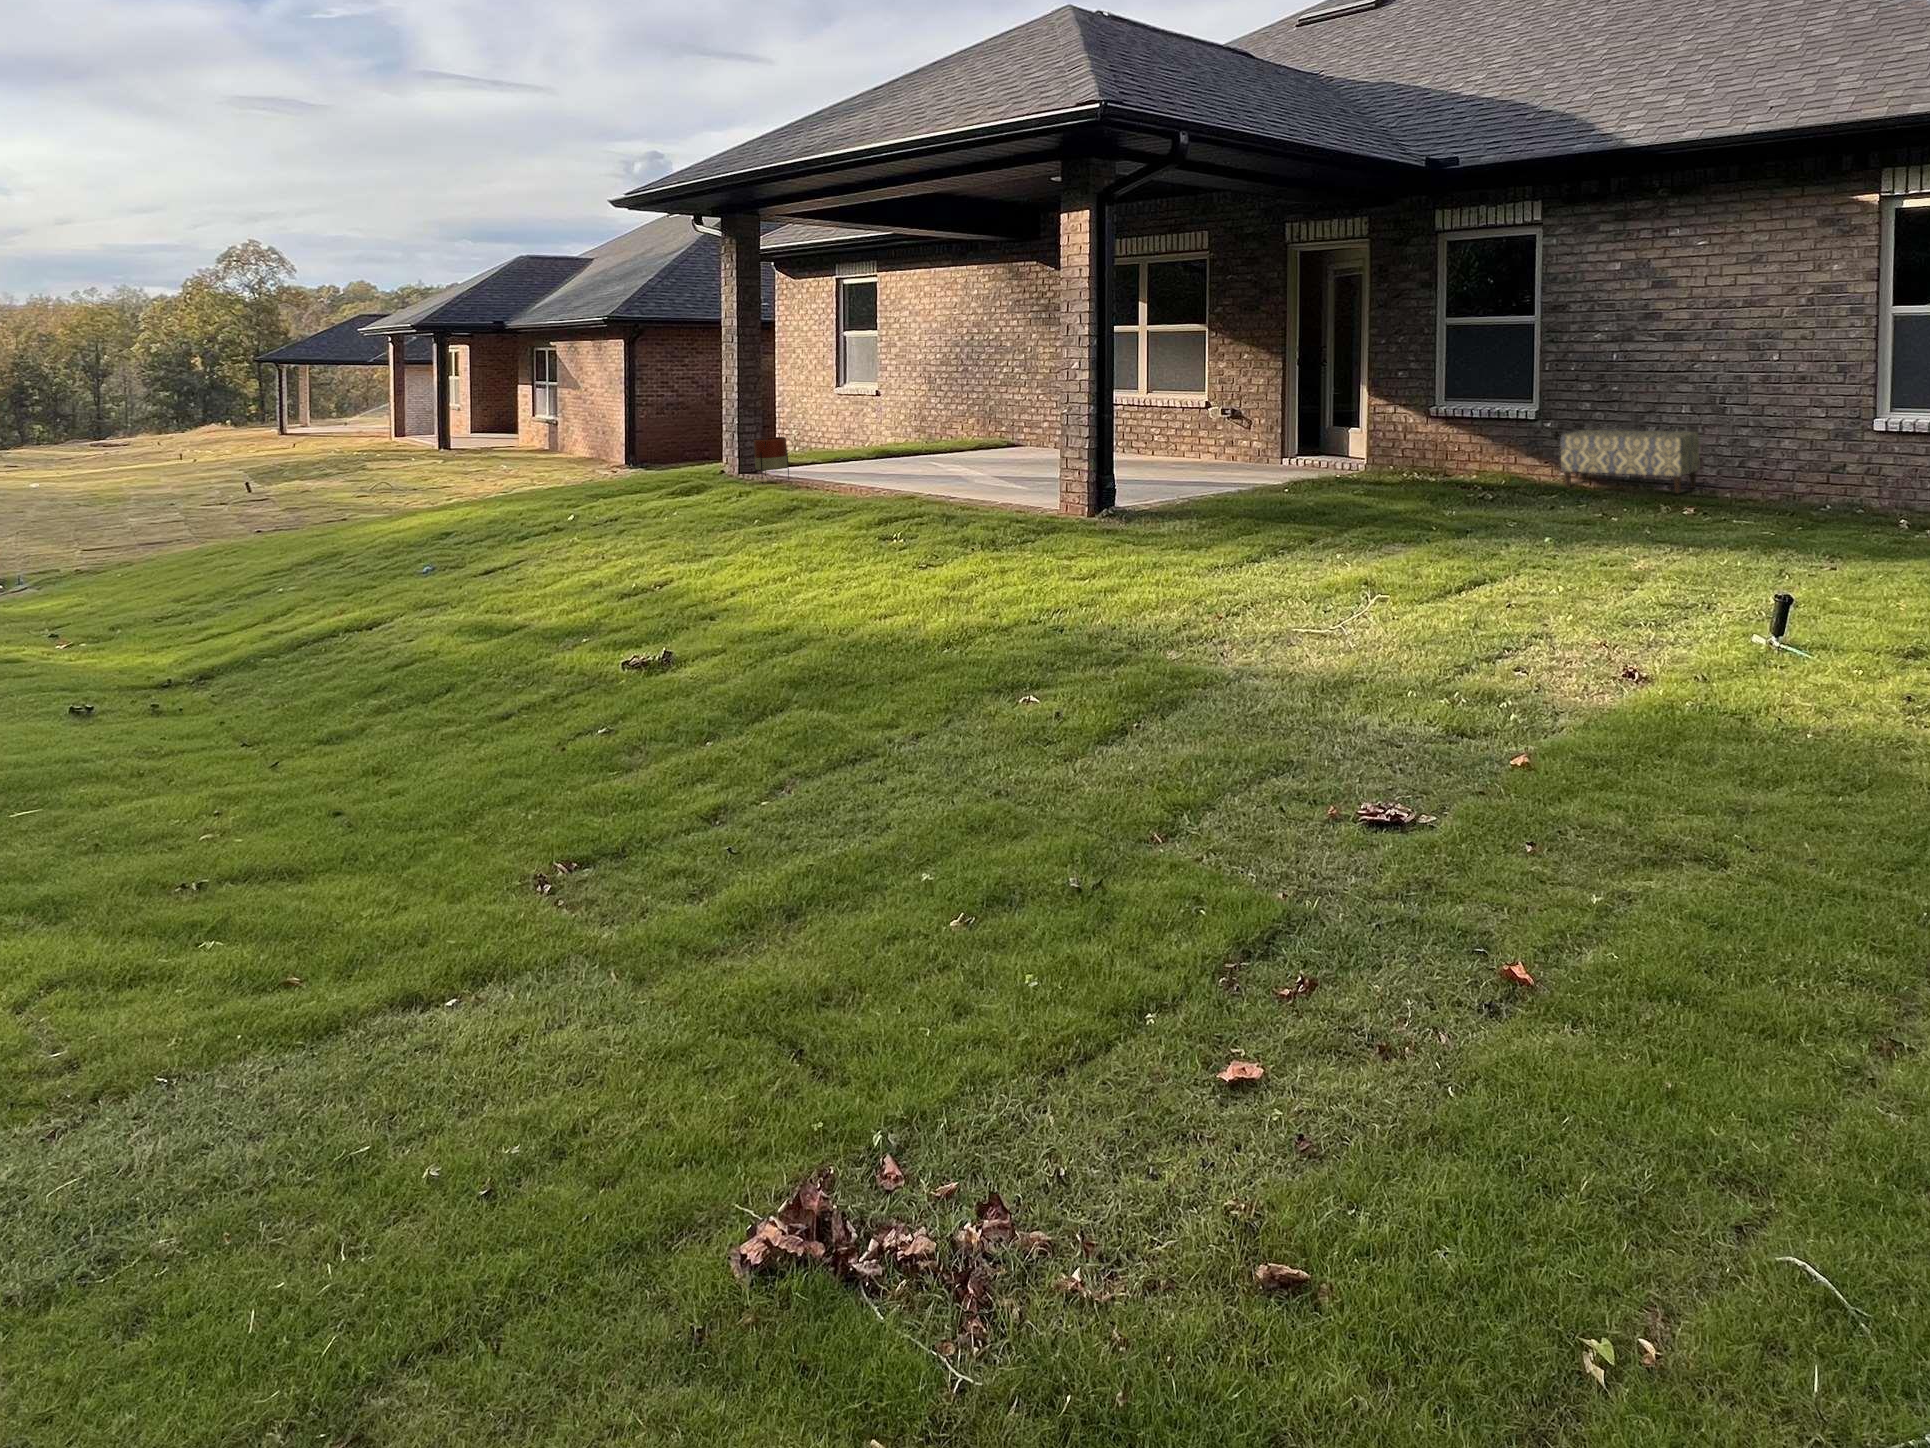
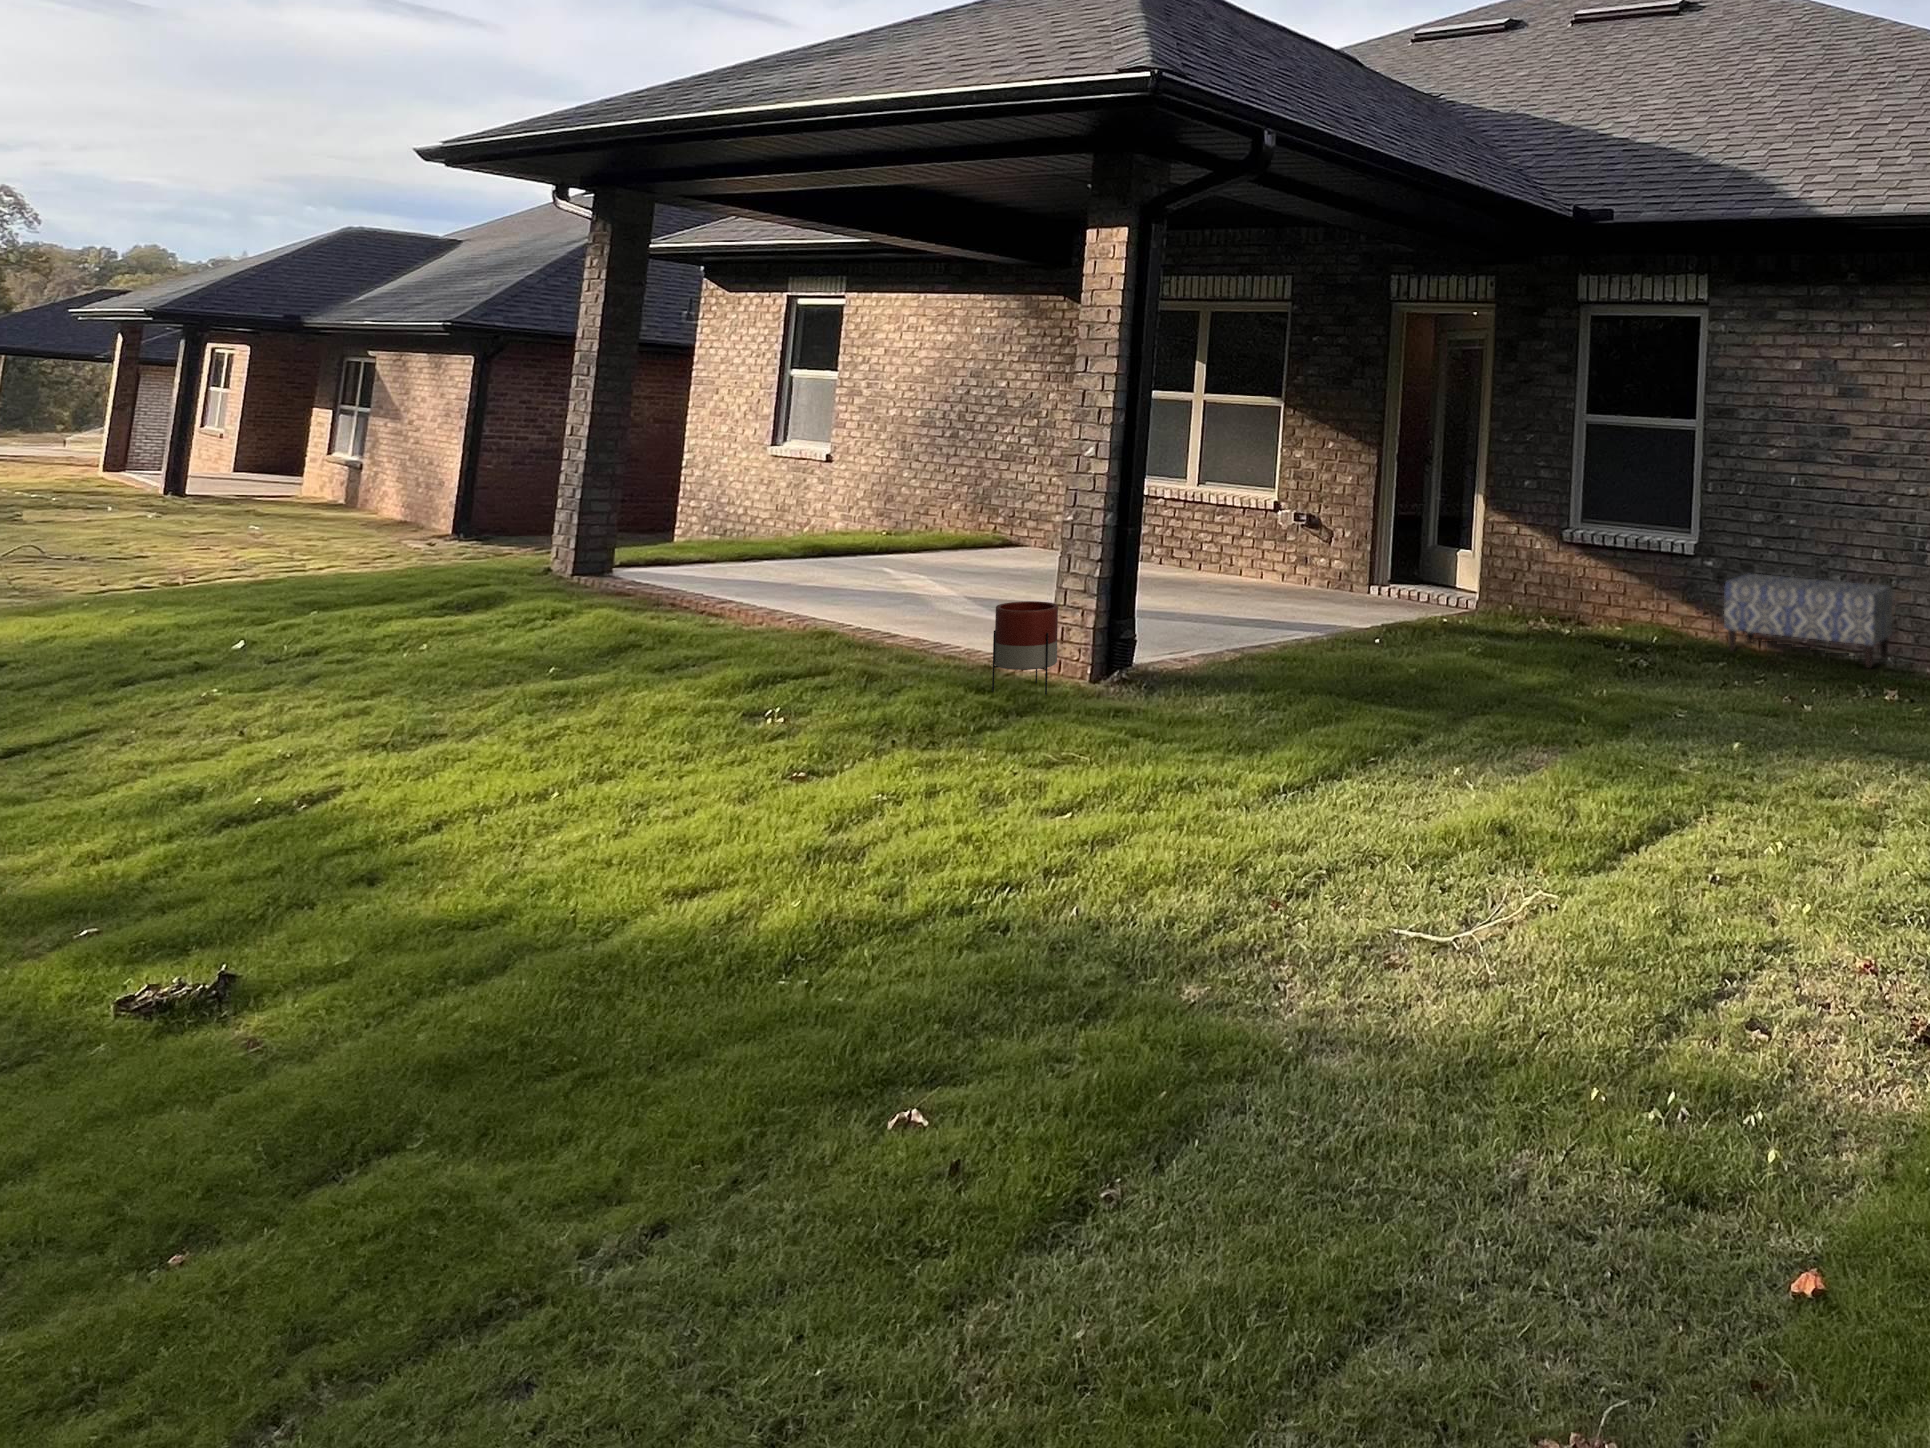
planter: present [754,437,789,484] -> present [992,601,1058,695]

